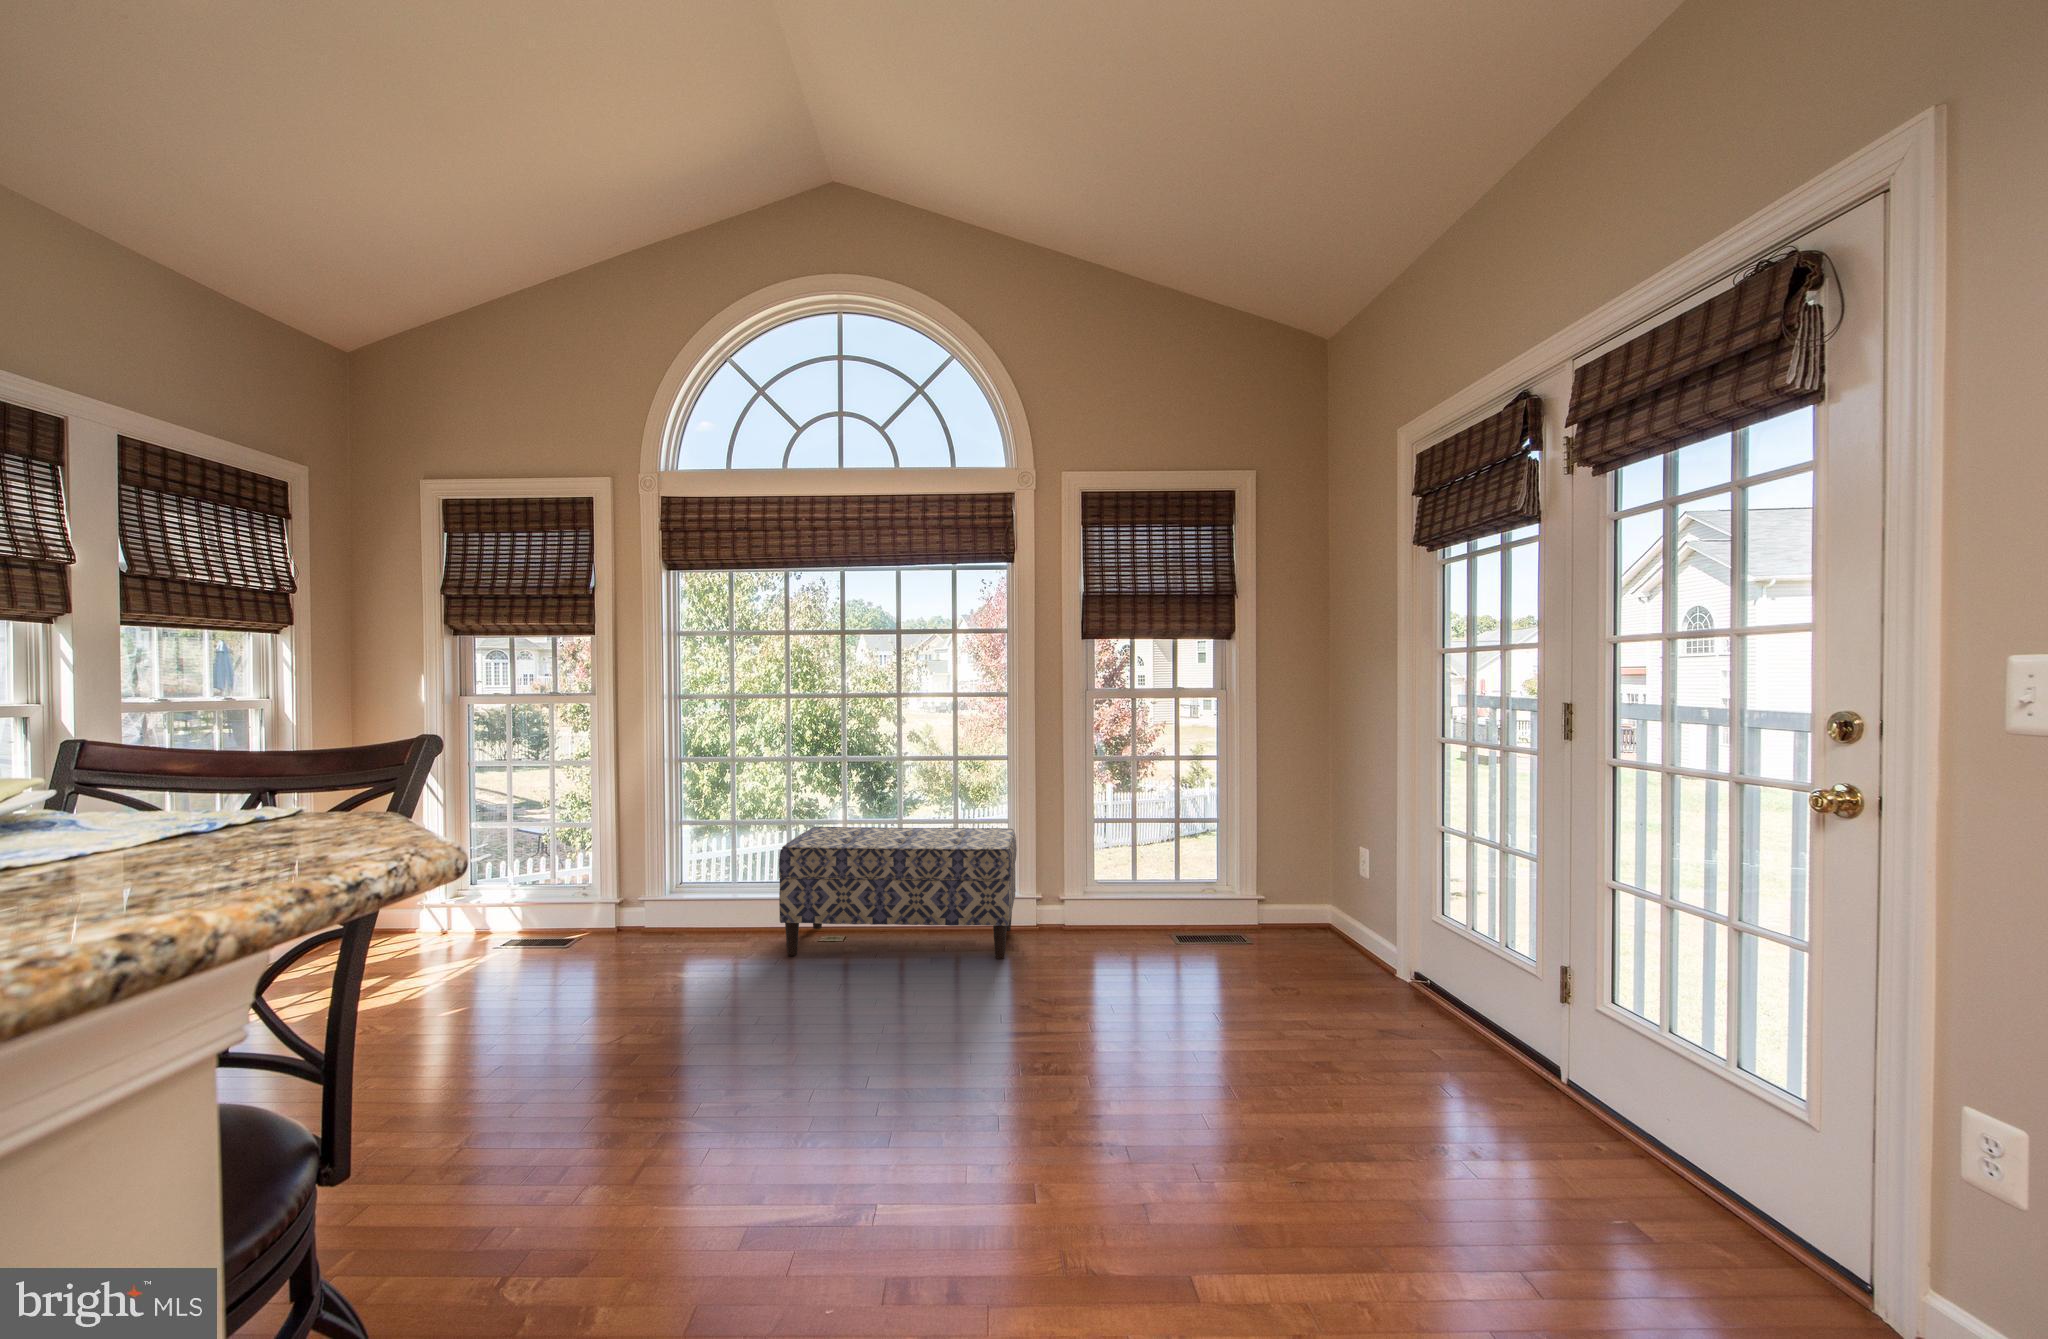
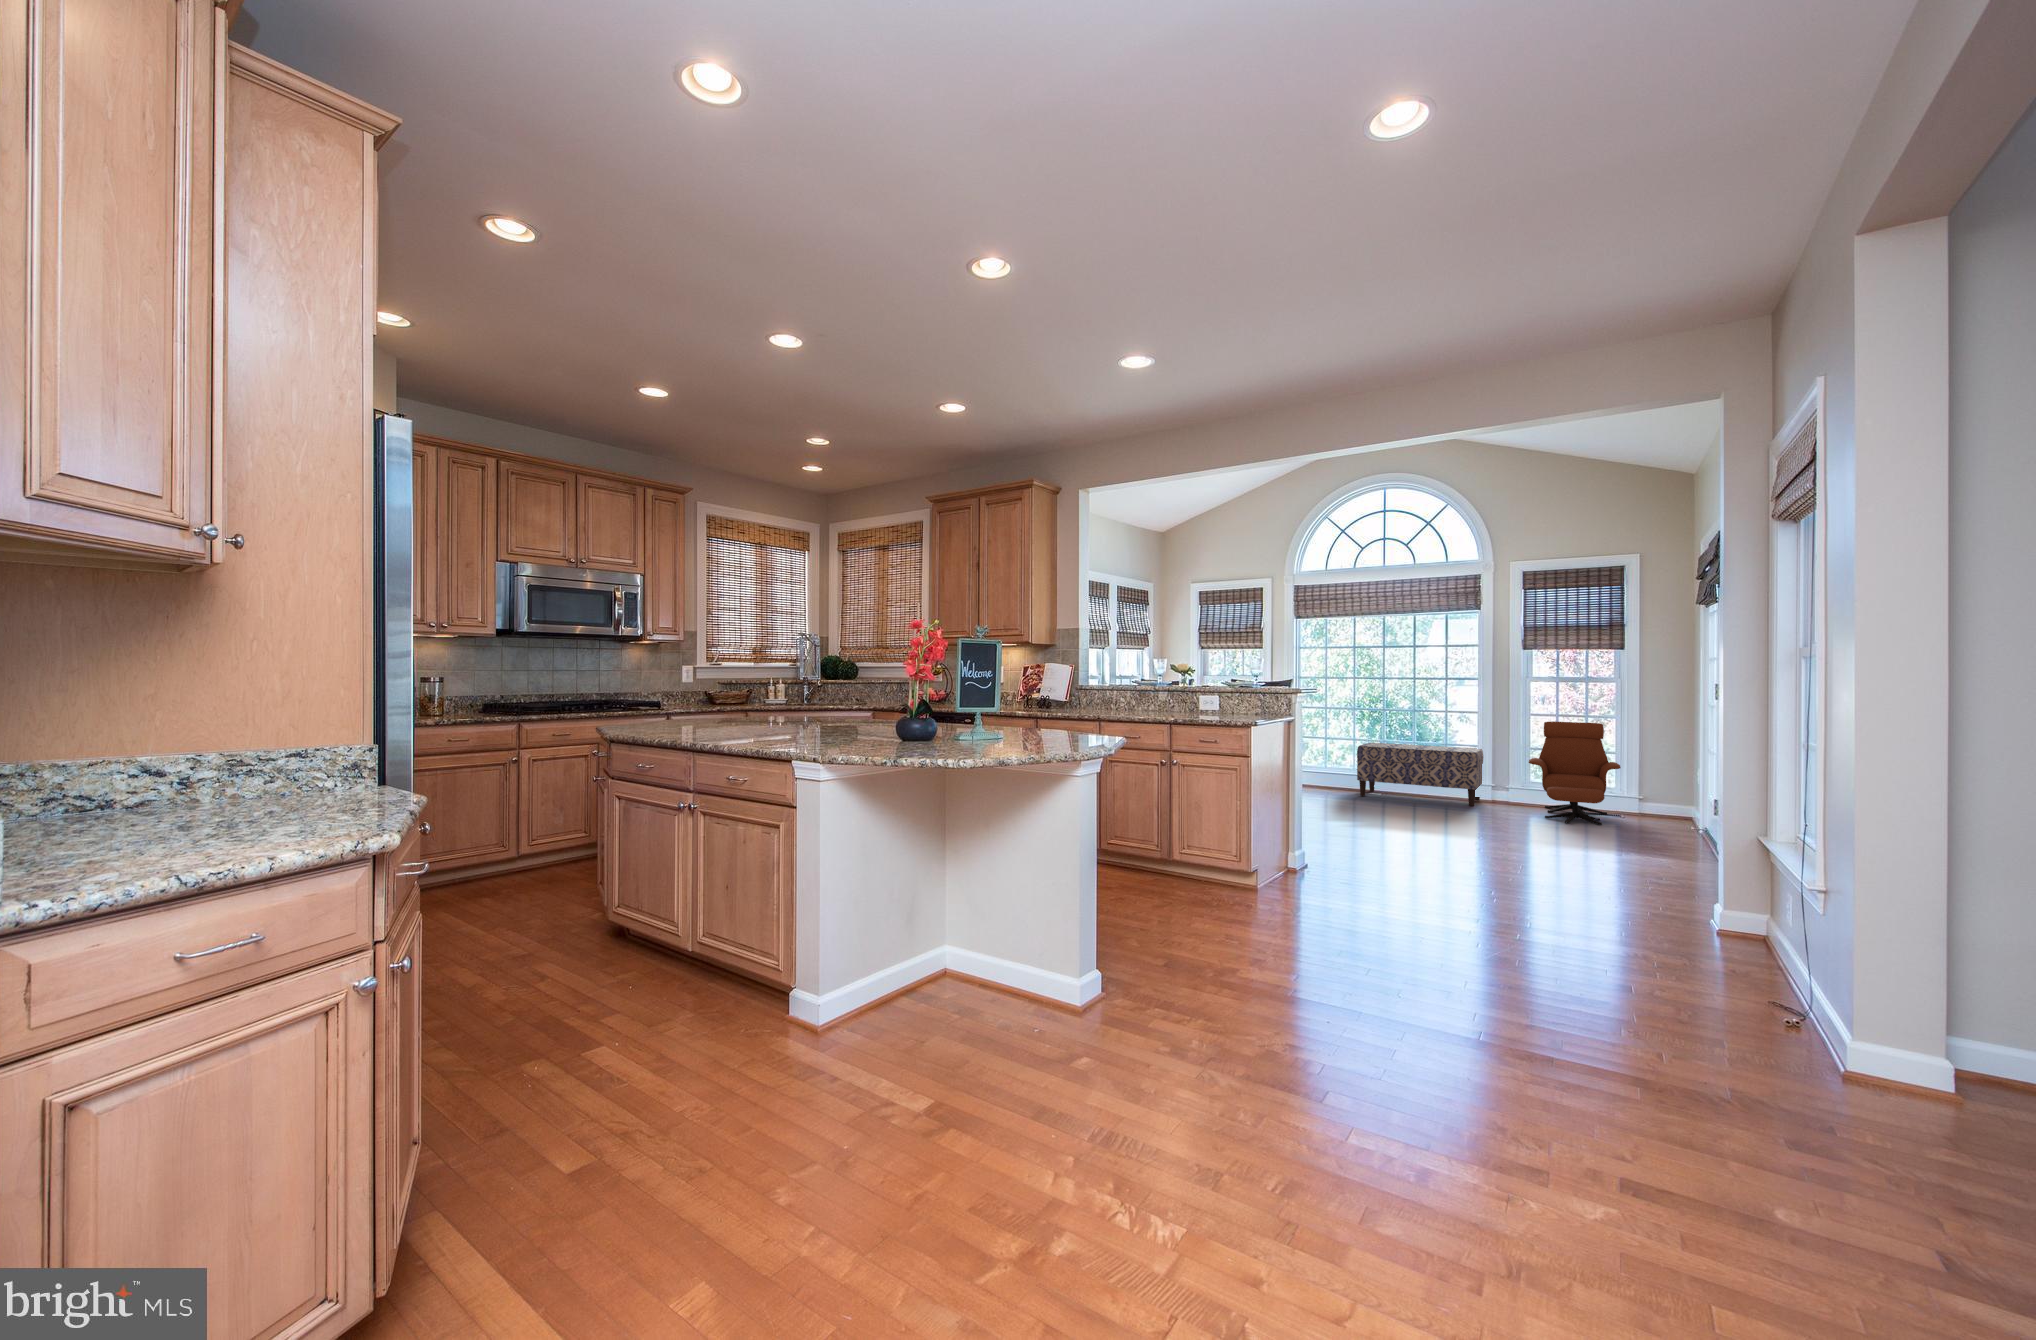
lounge chair: none [1096,774,1242,1008] -> present [1529,721,1621,825]

